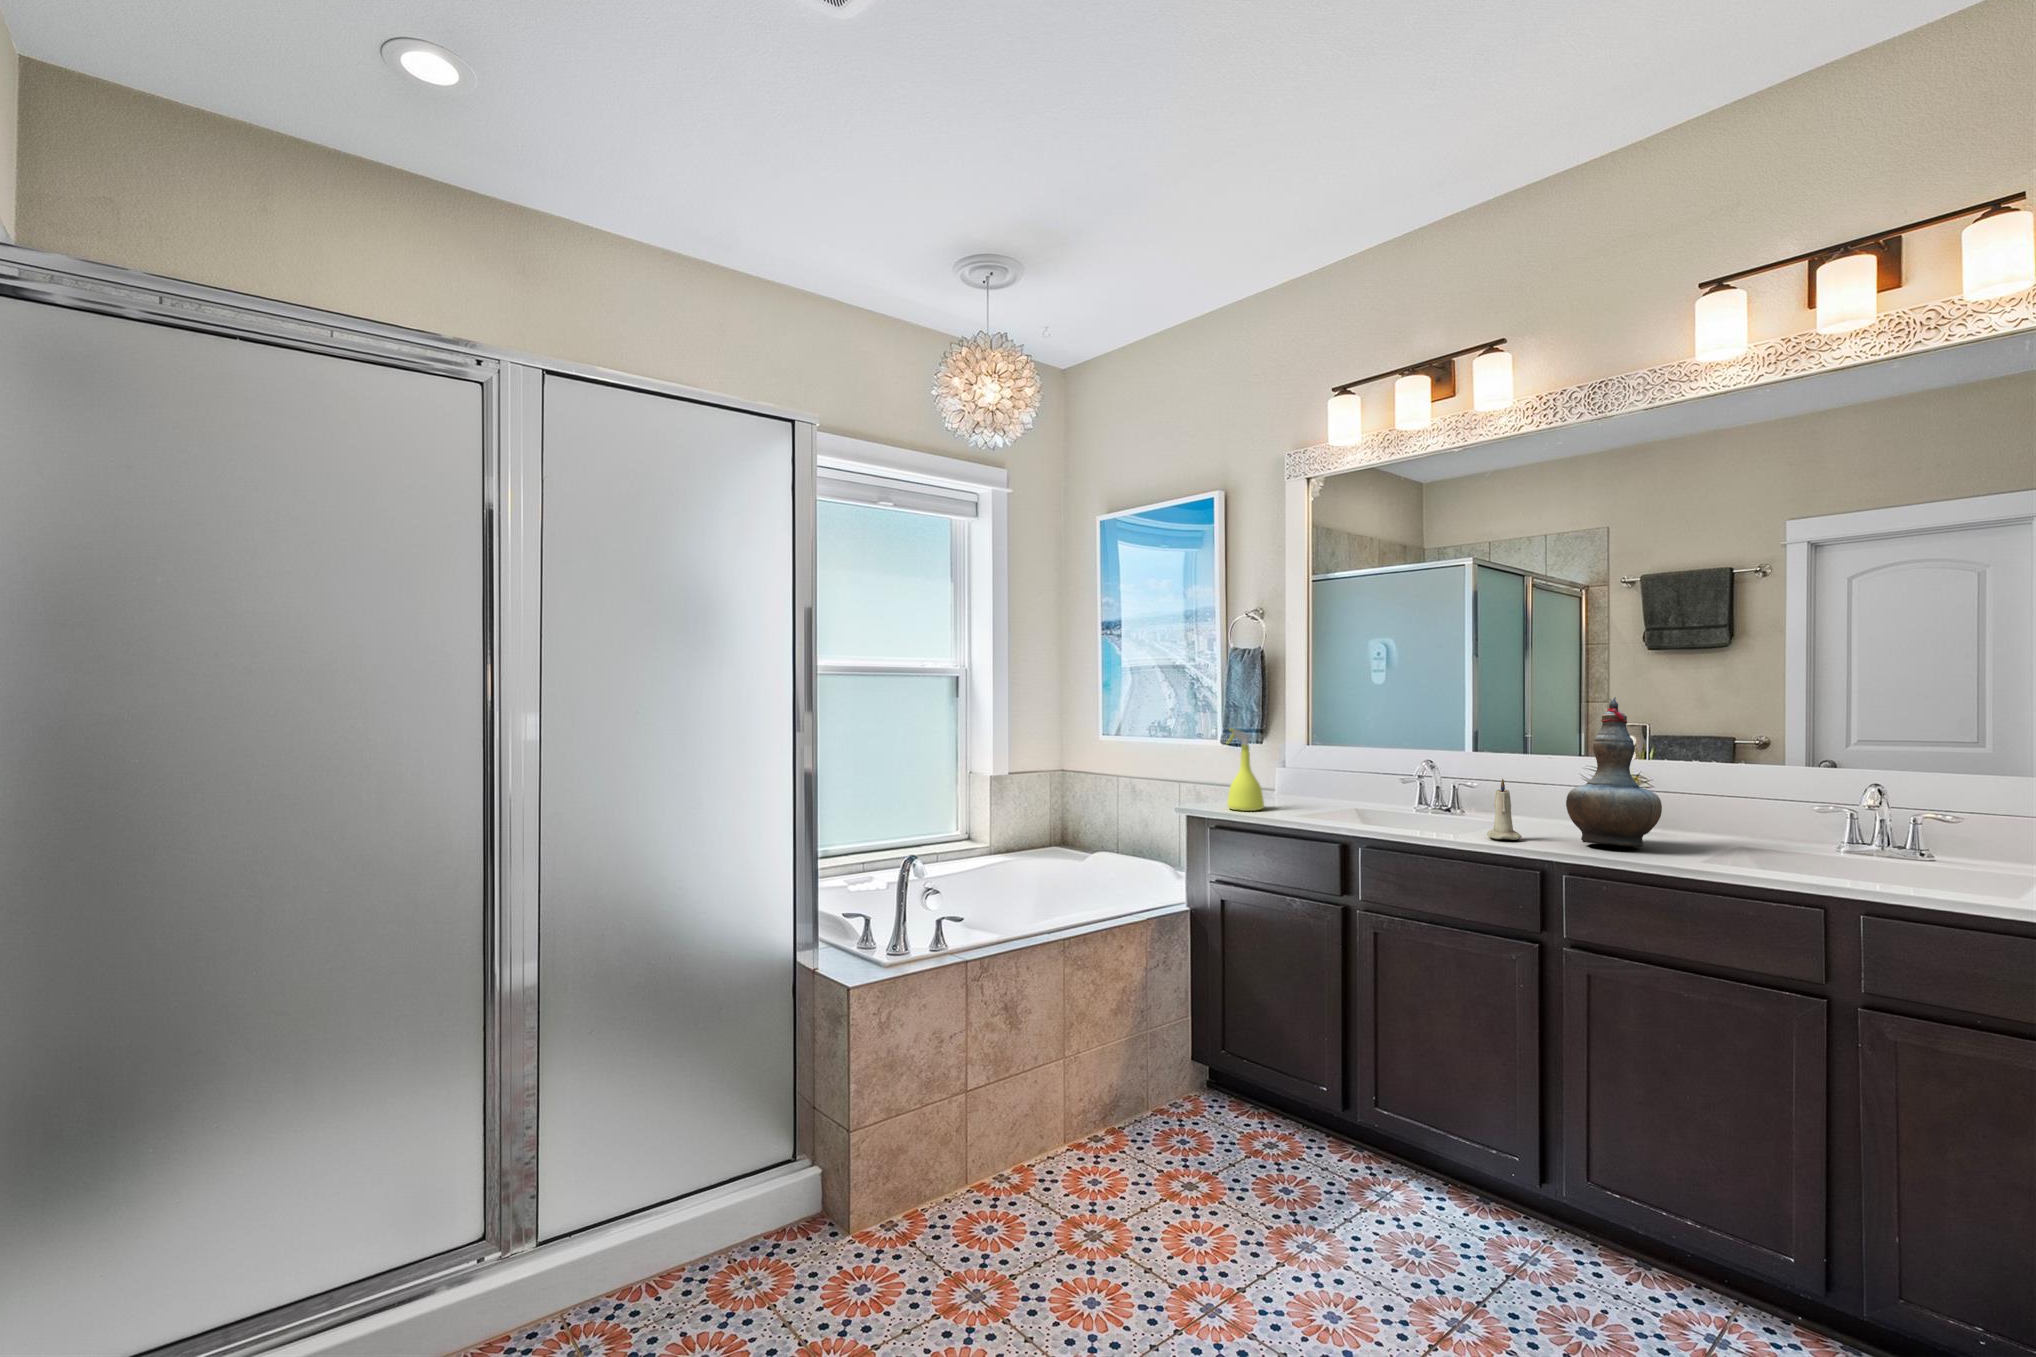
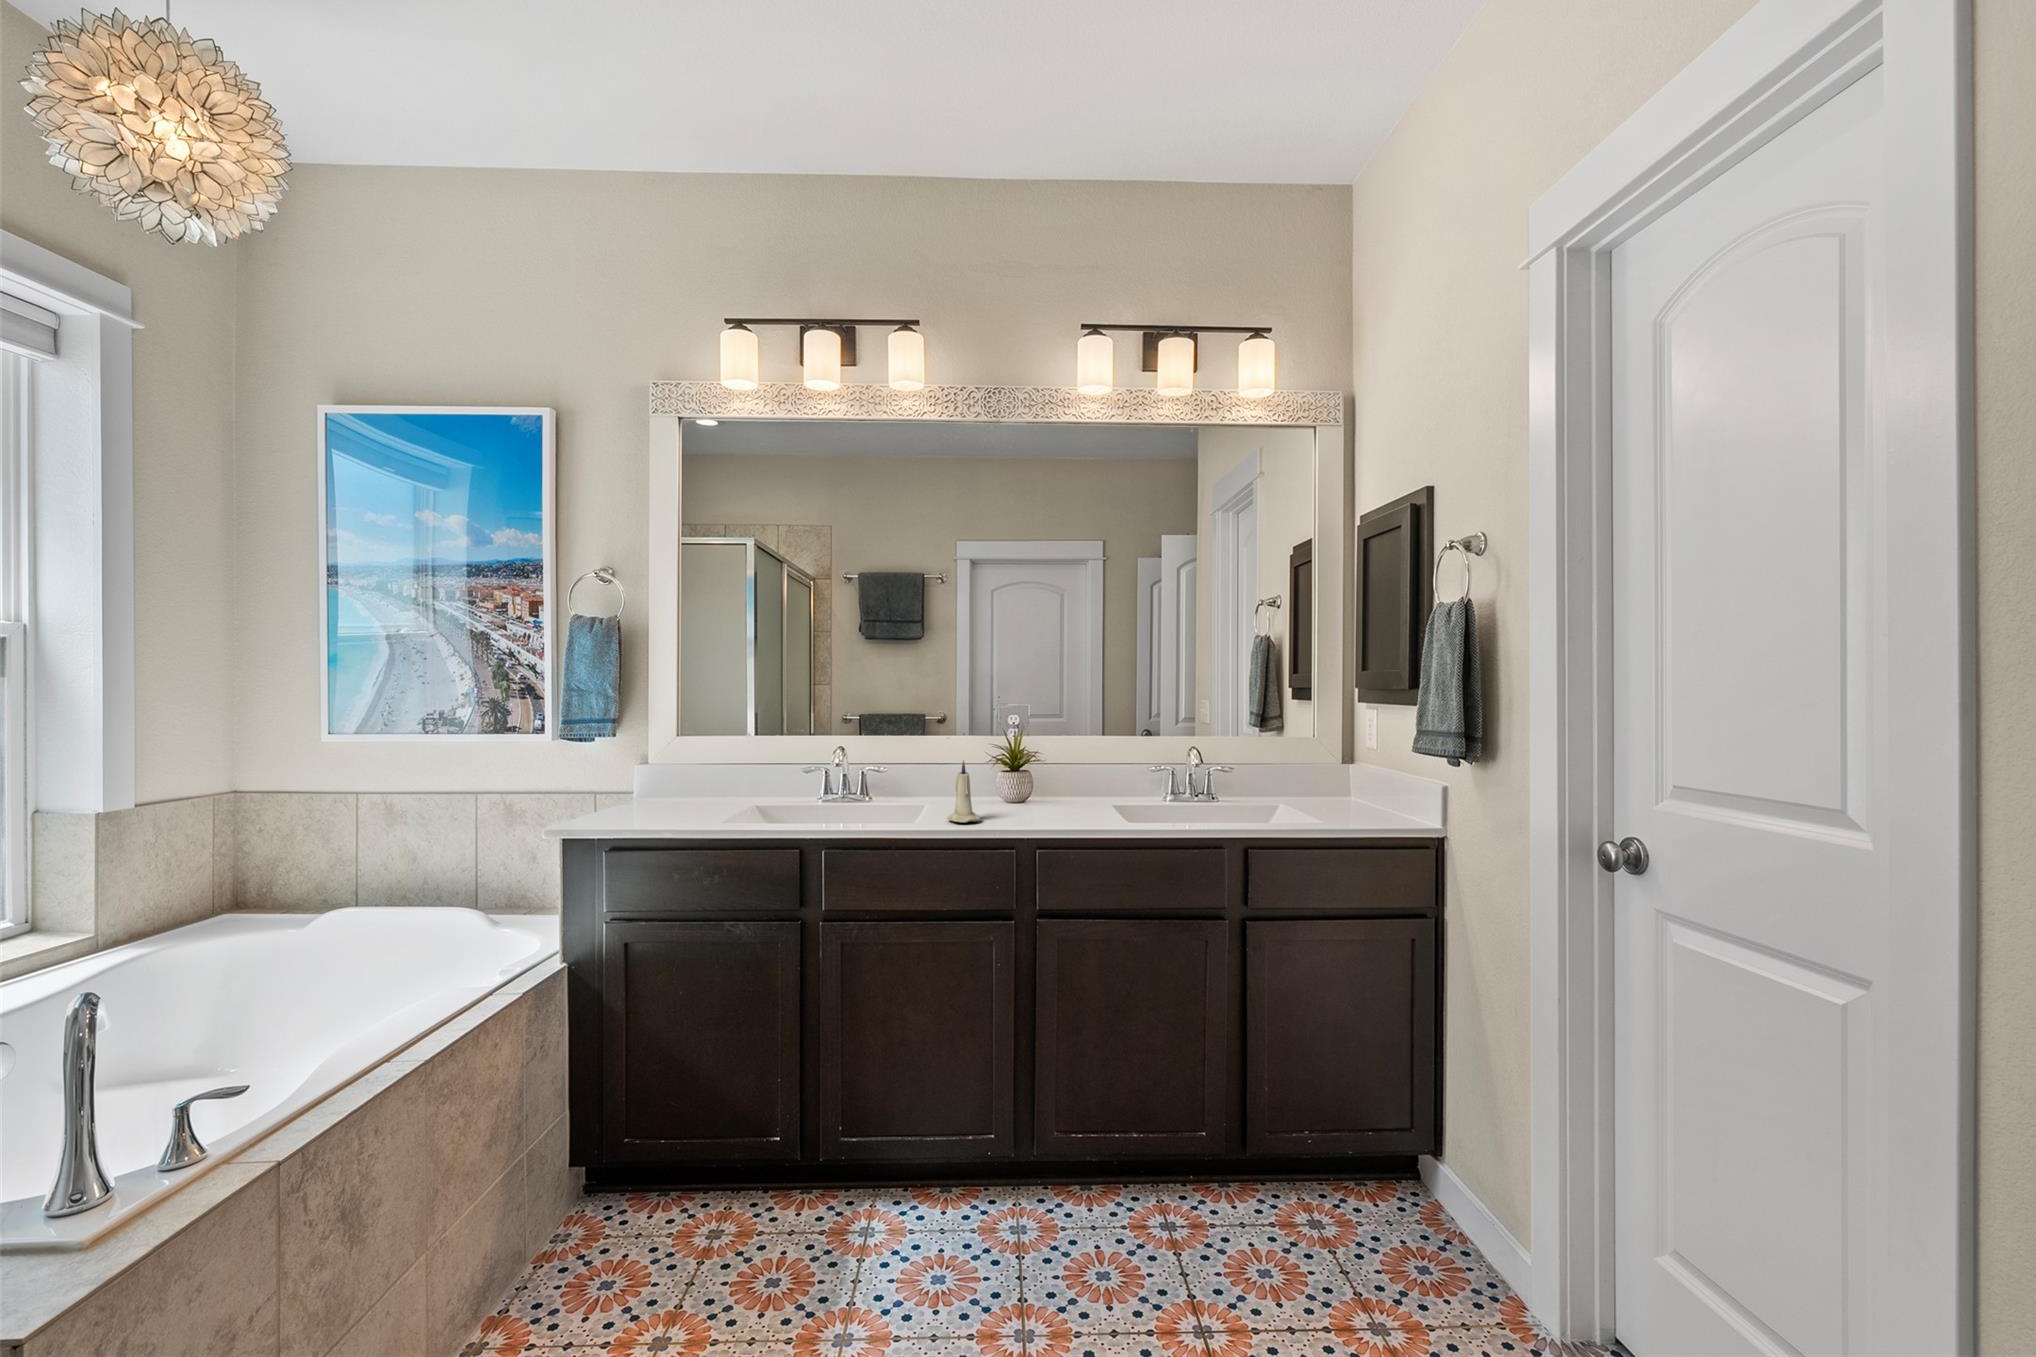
decorative vase: present [1566,697,1662,847] -> none [1014,677,1090,816]
spray bottle: present [1227,728,1264,811] -> none [619,719,669,825]

